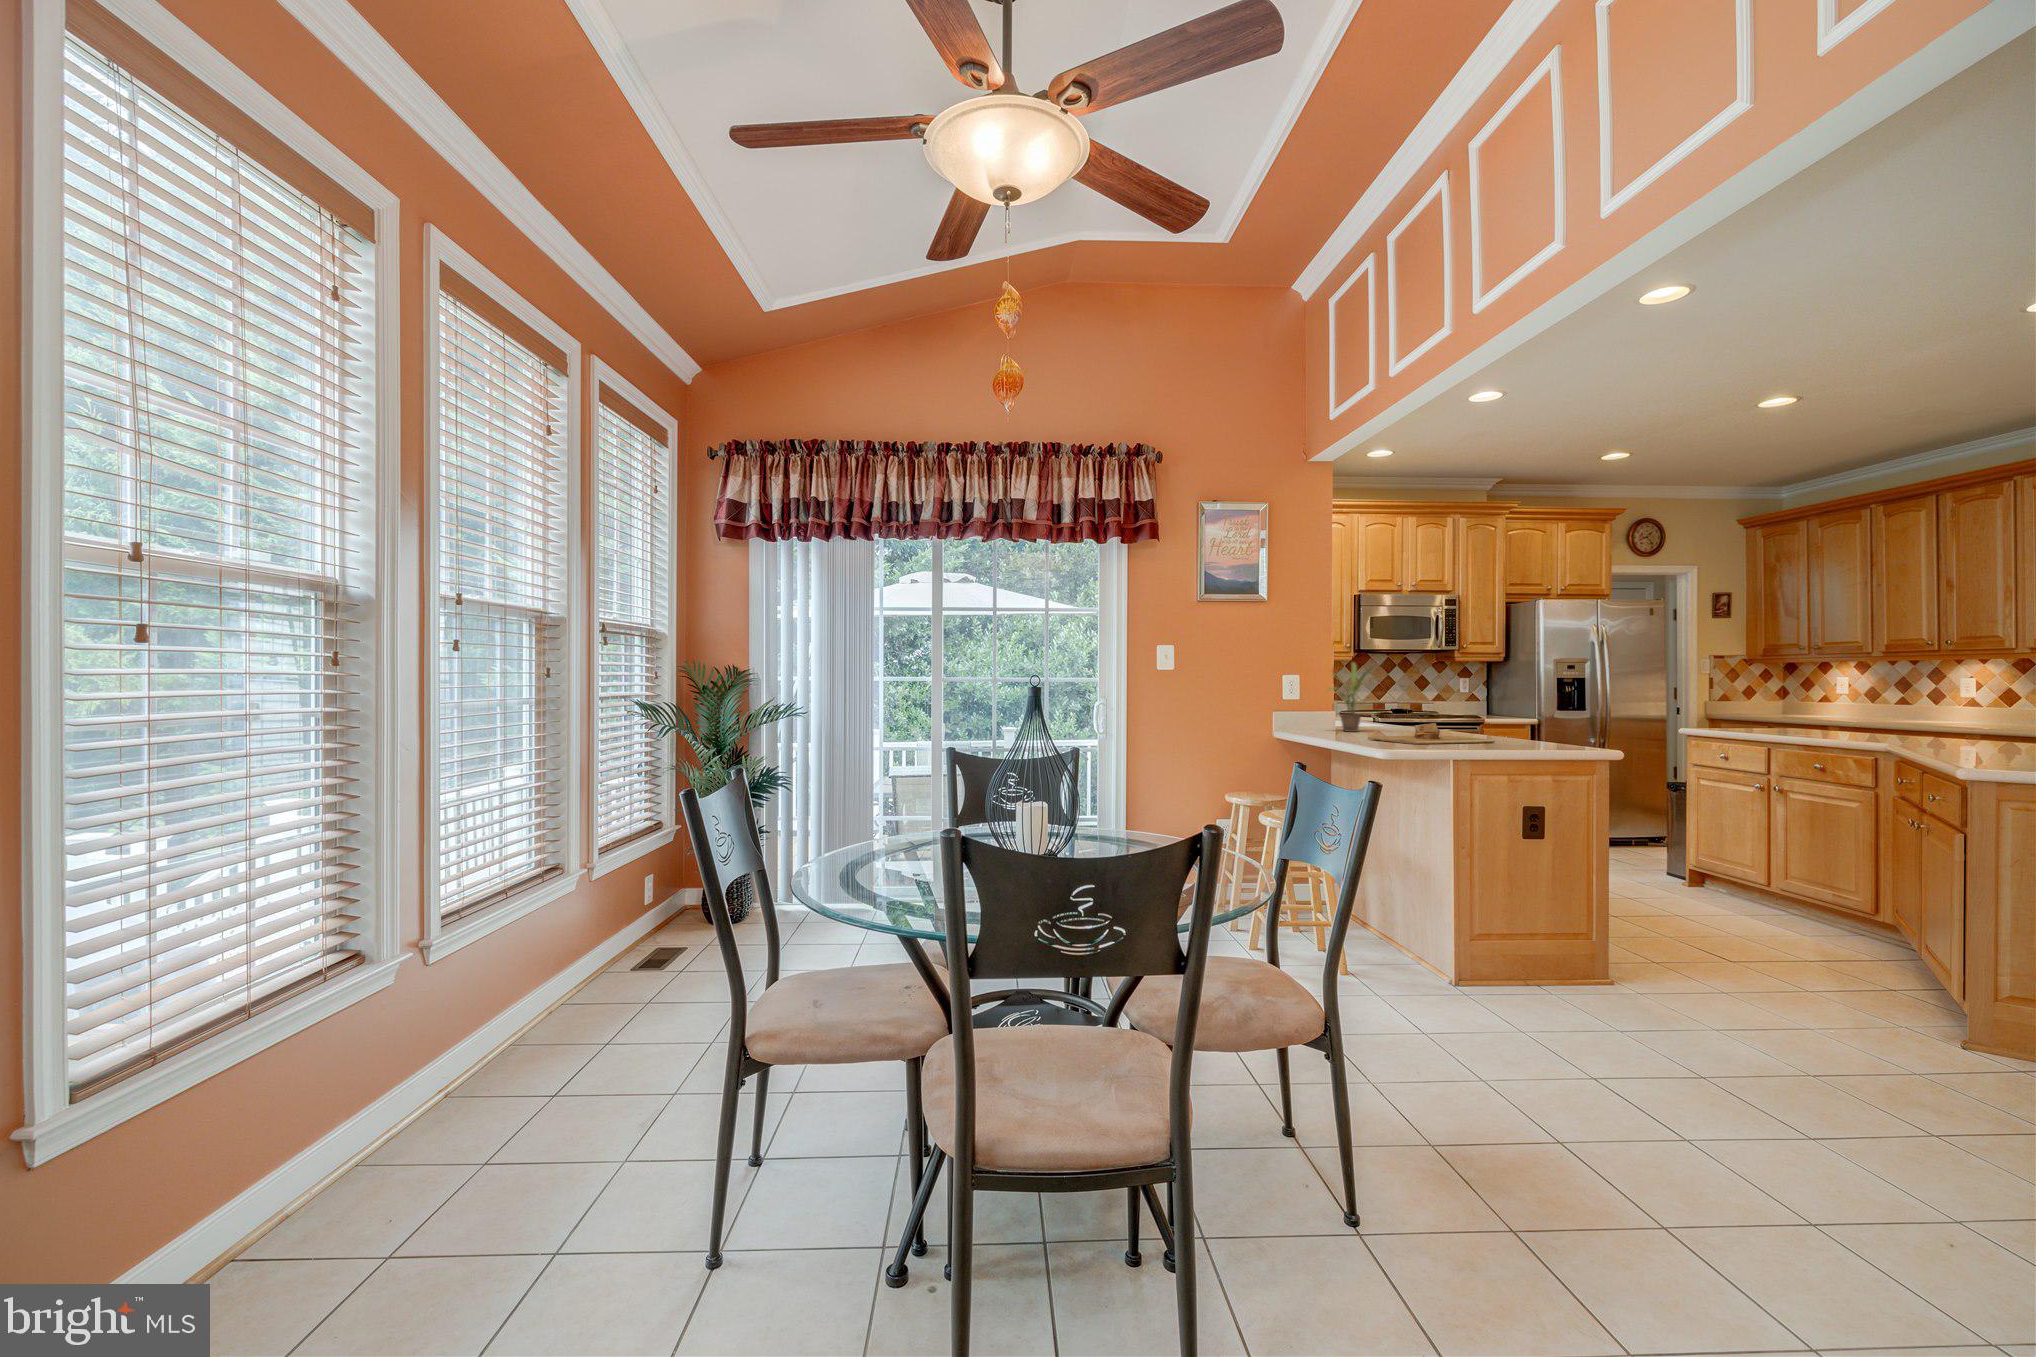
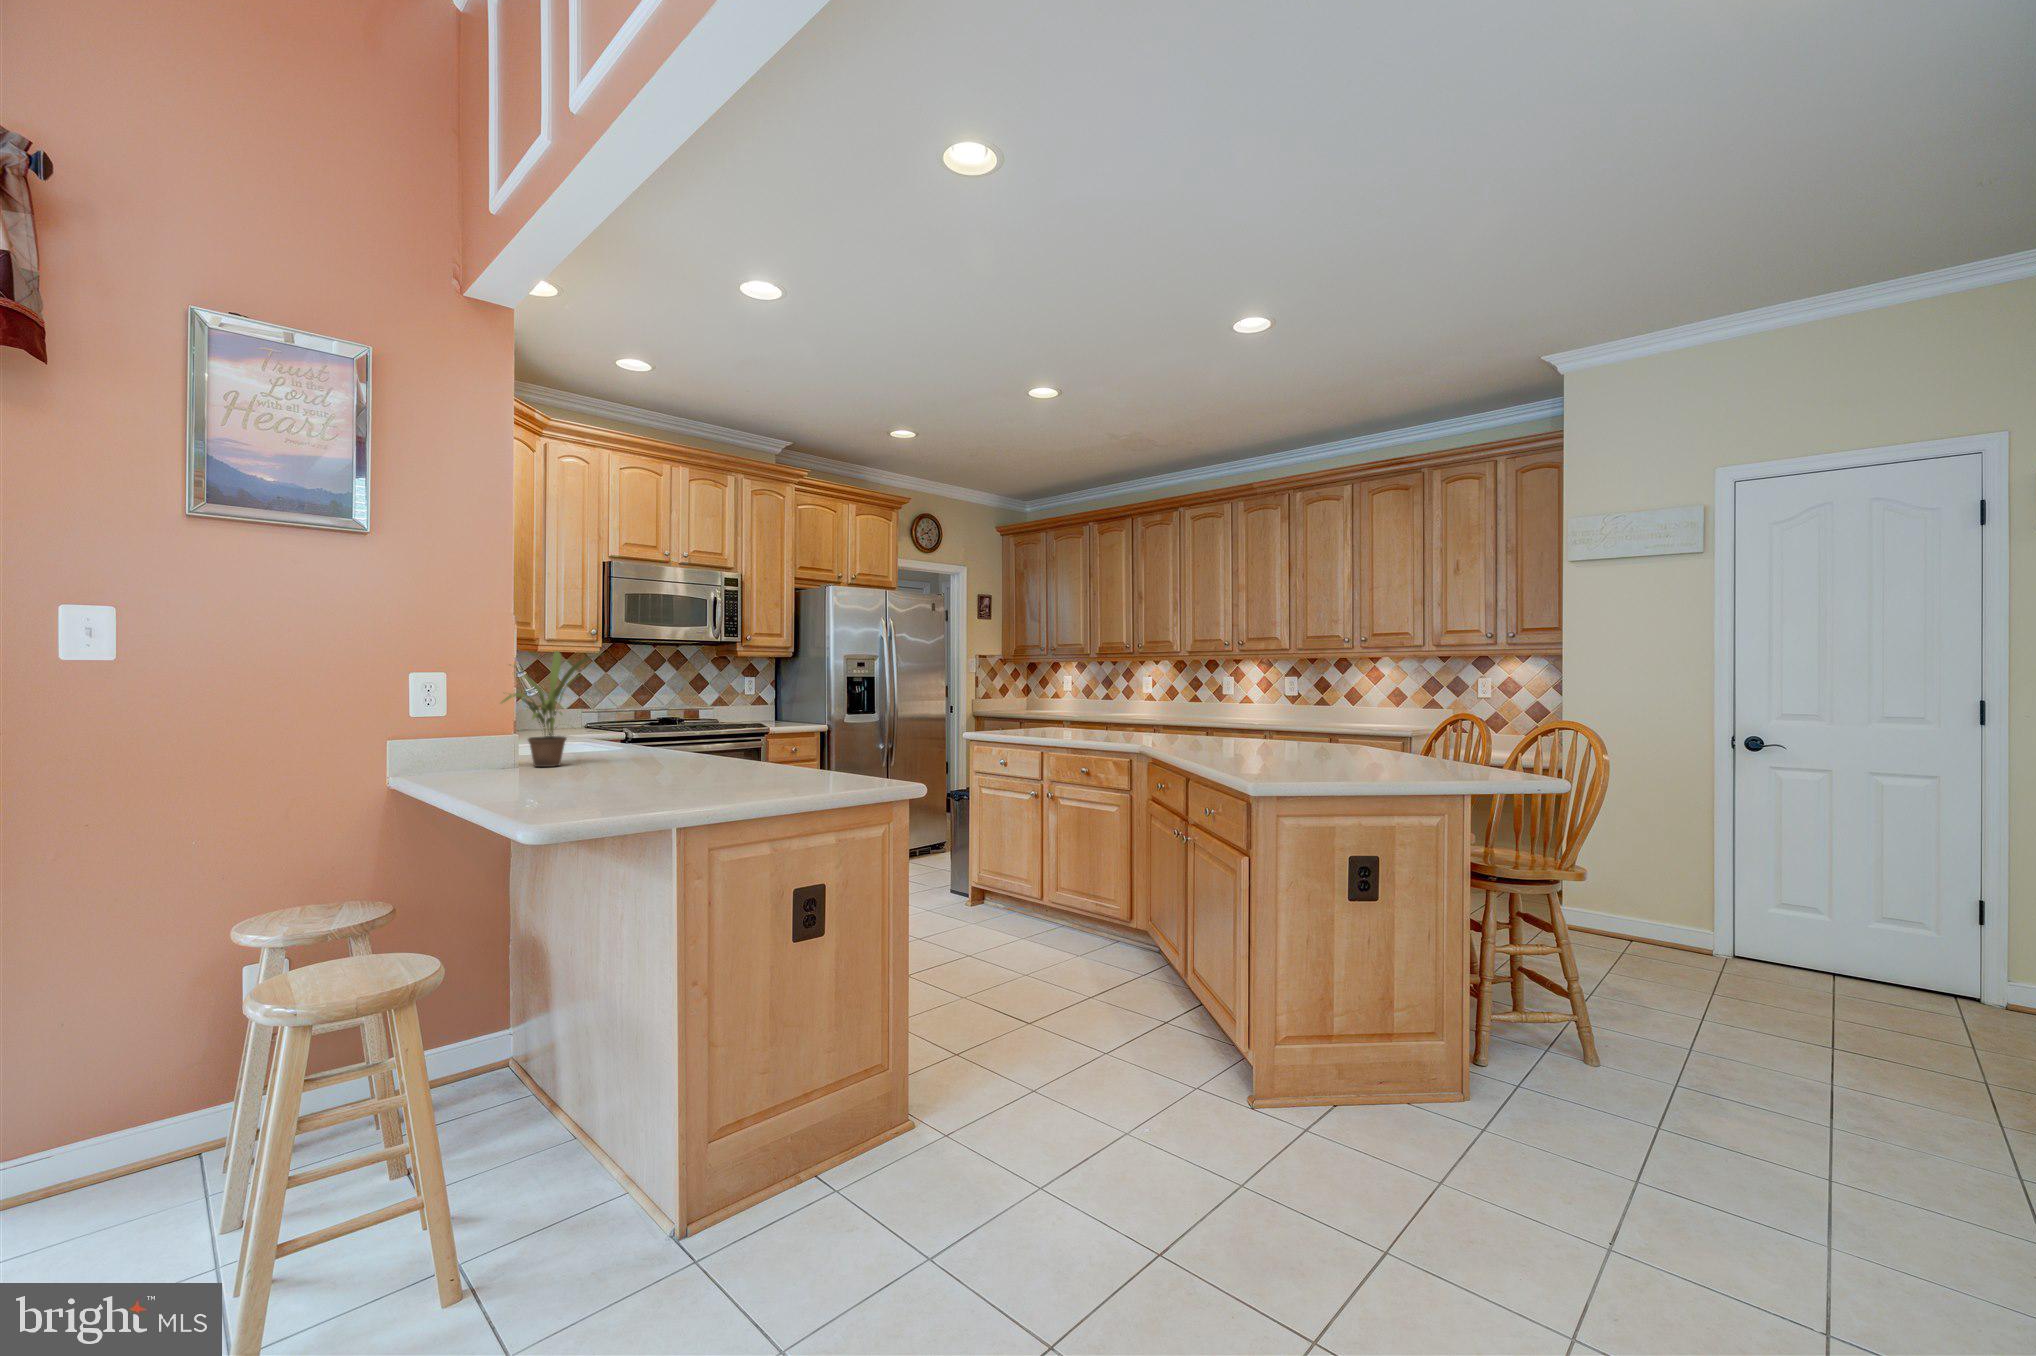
cutting board: present [1368,723,1495,744] -> none [544,754,757,799]

